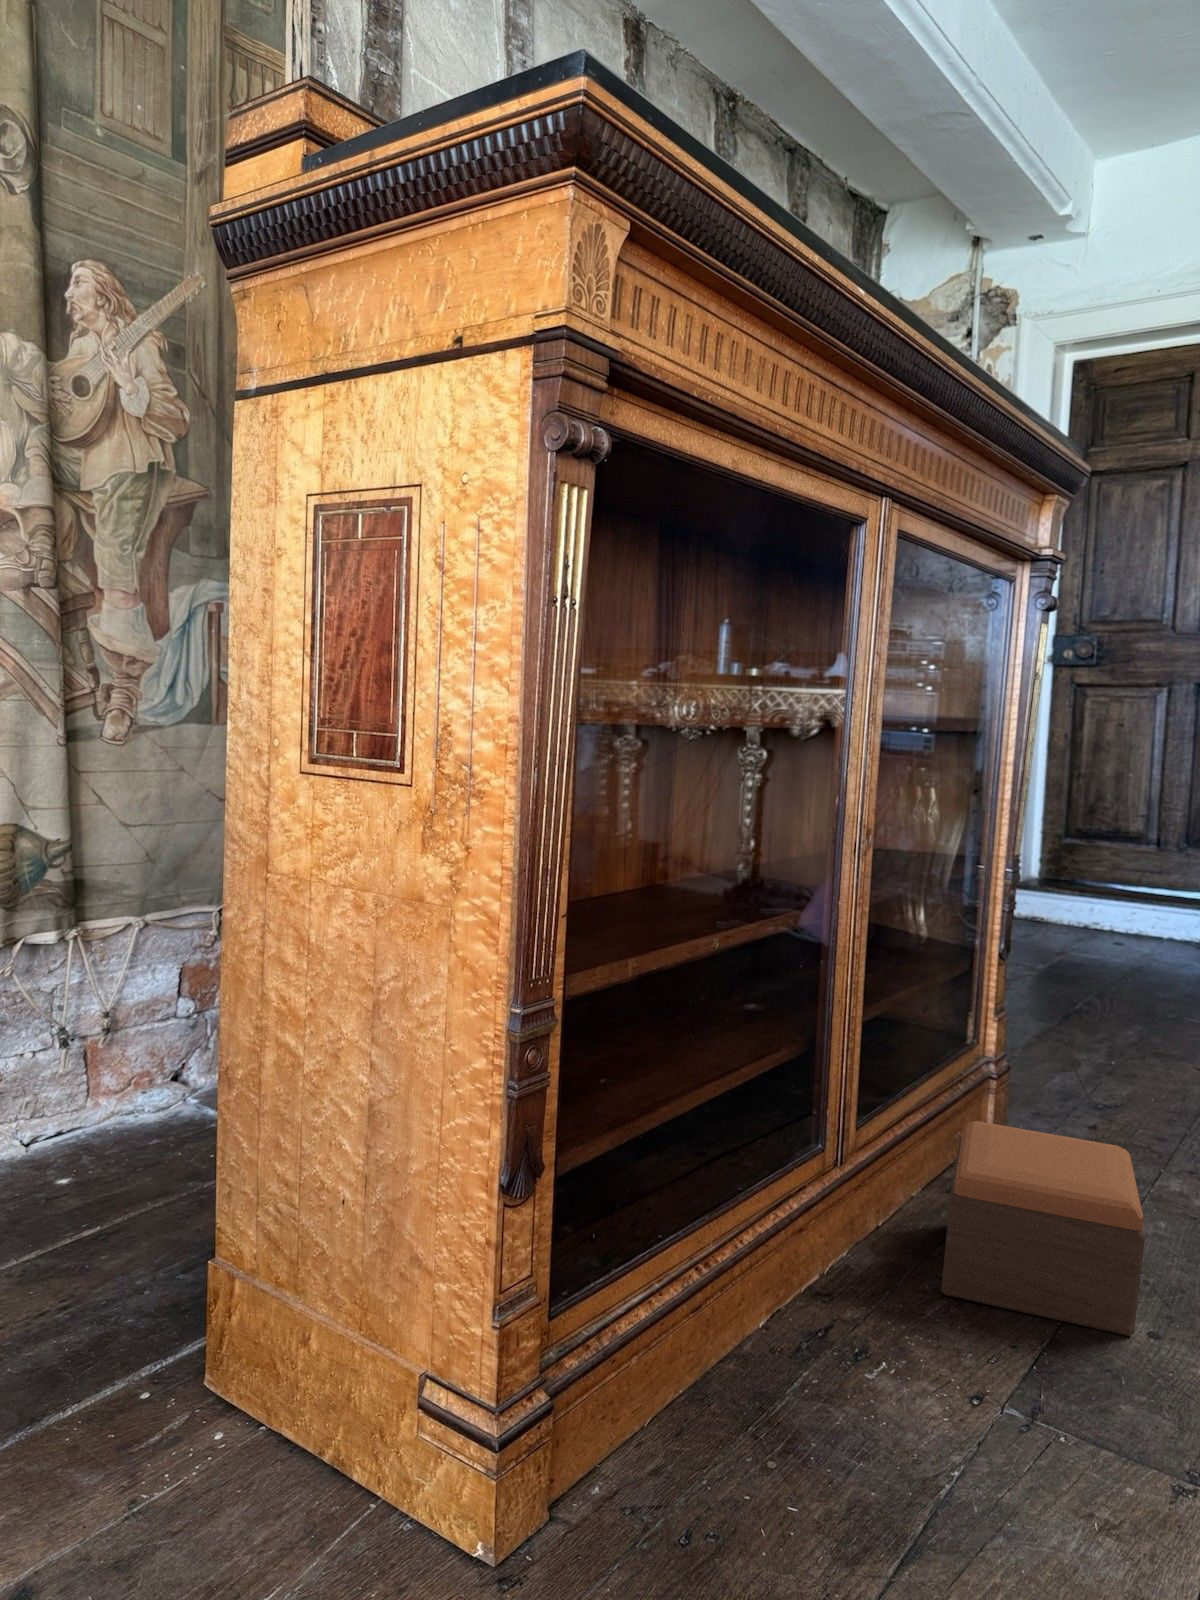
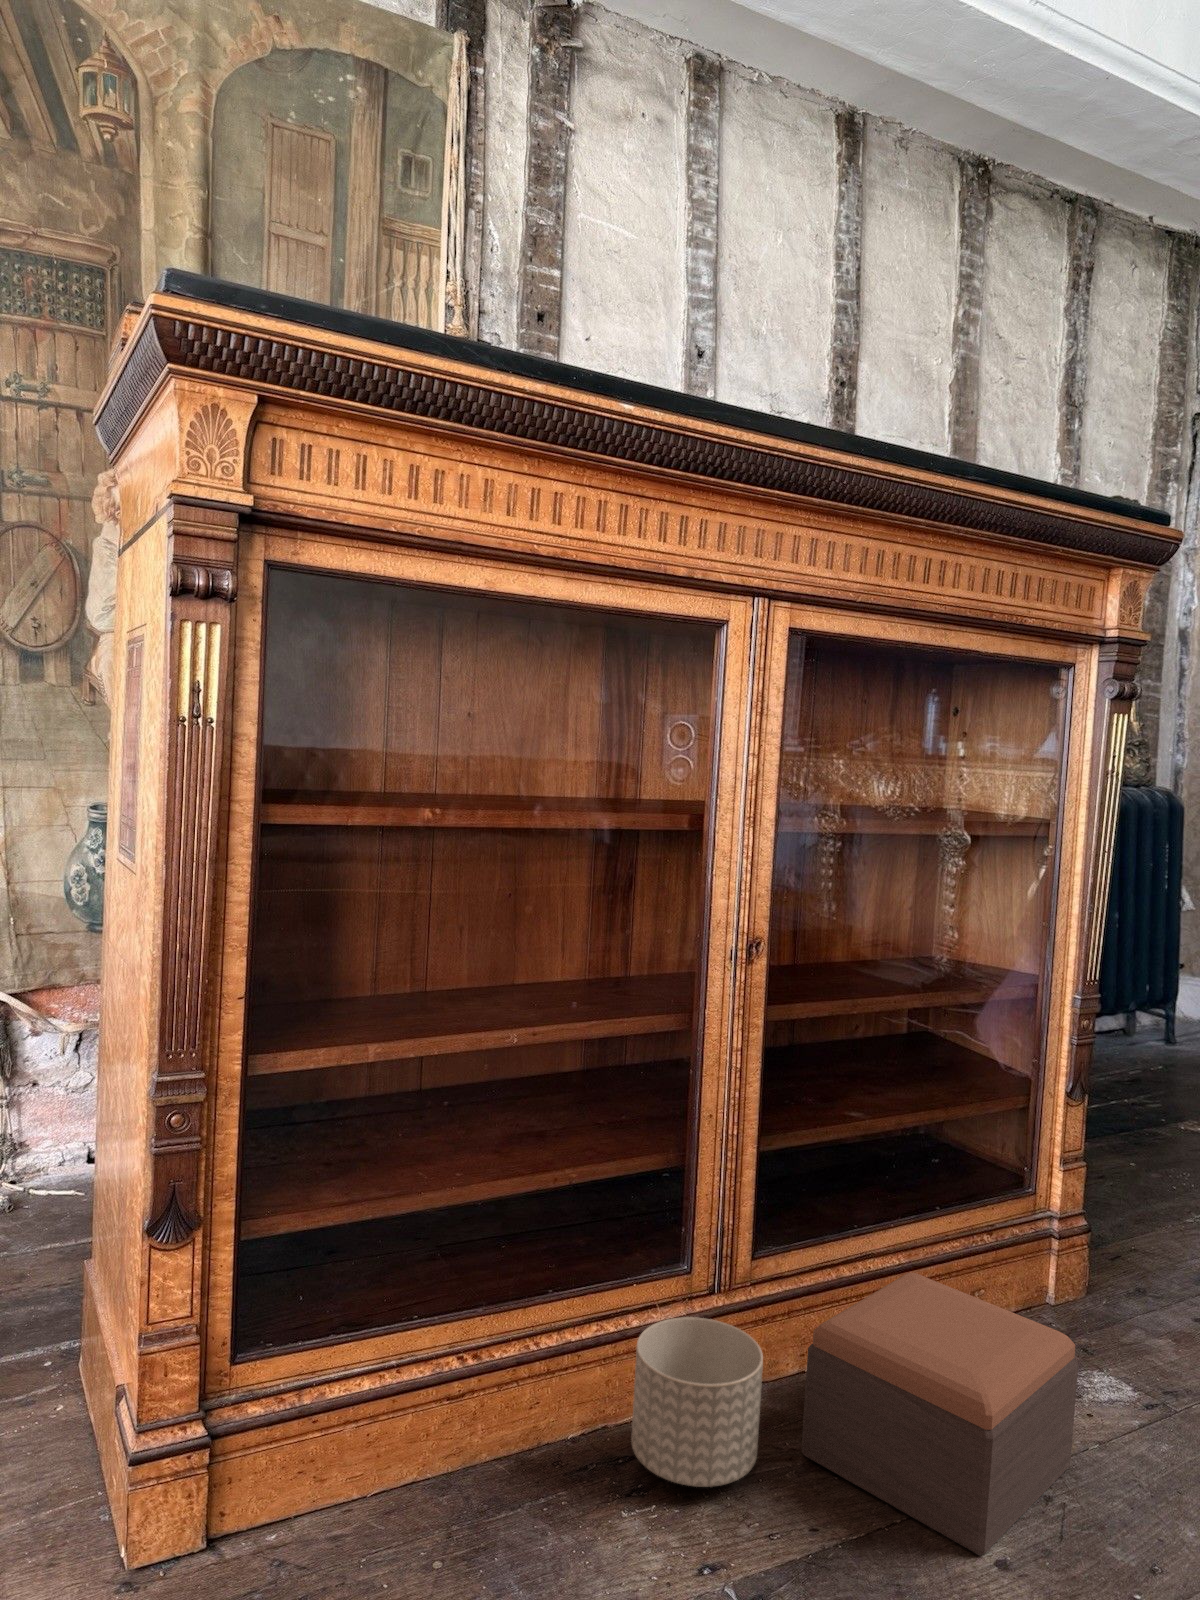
planter: none [814,1191,944,1340] -> present [631,1317,763,1487]

